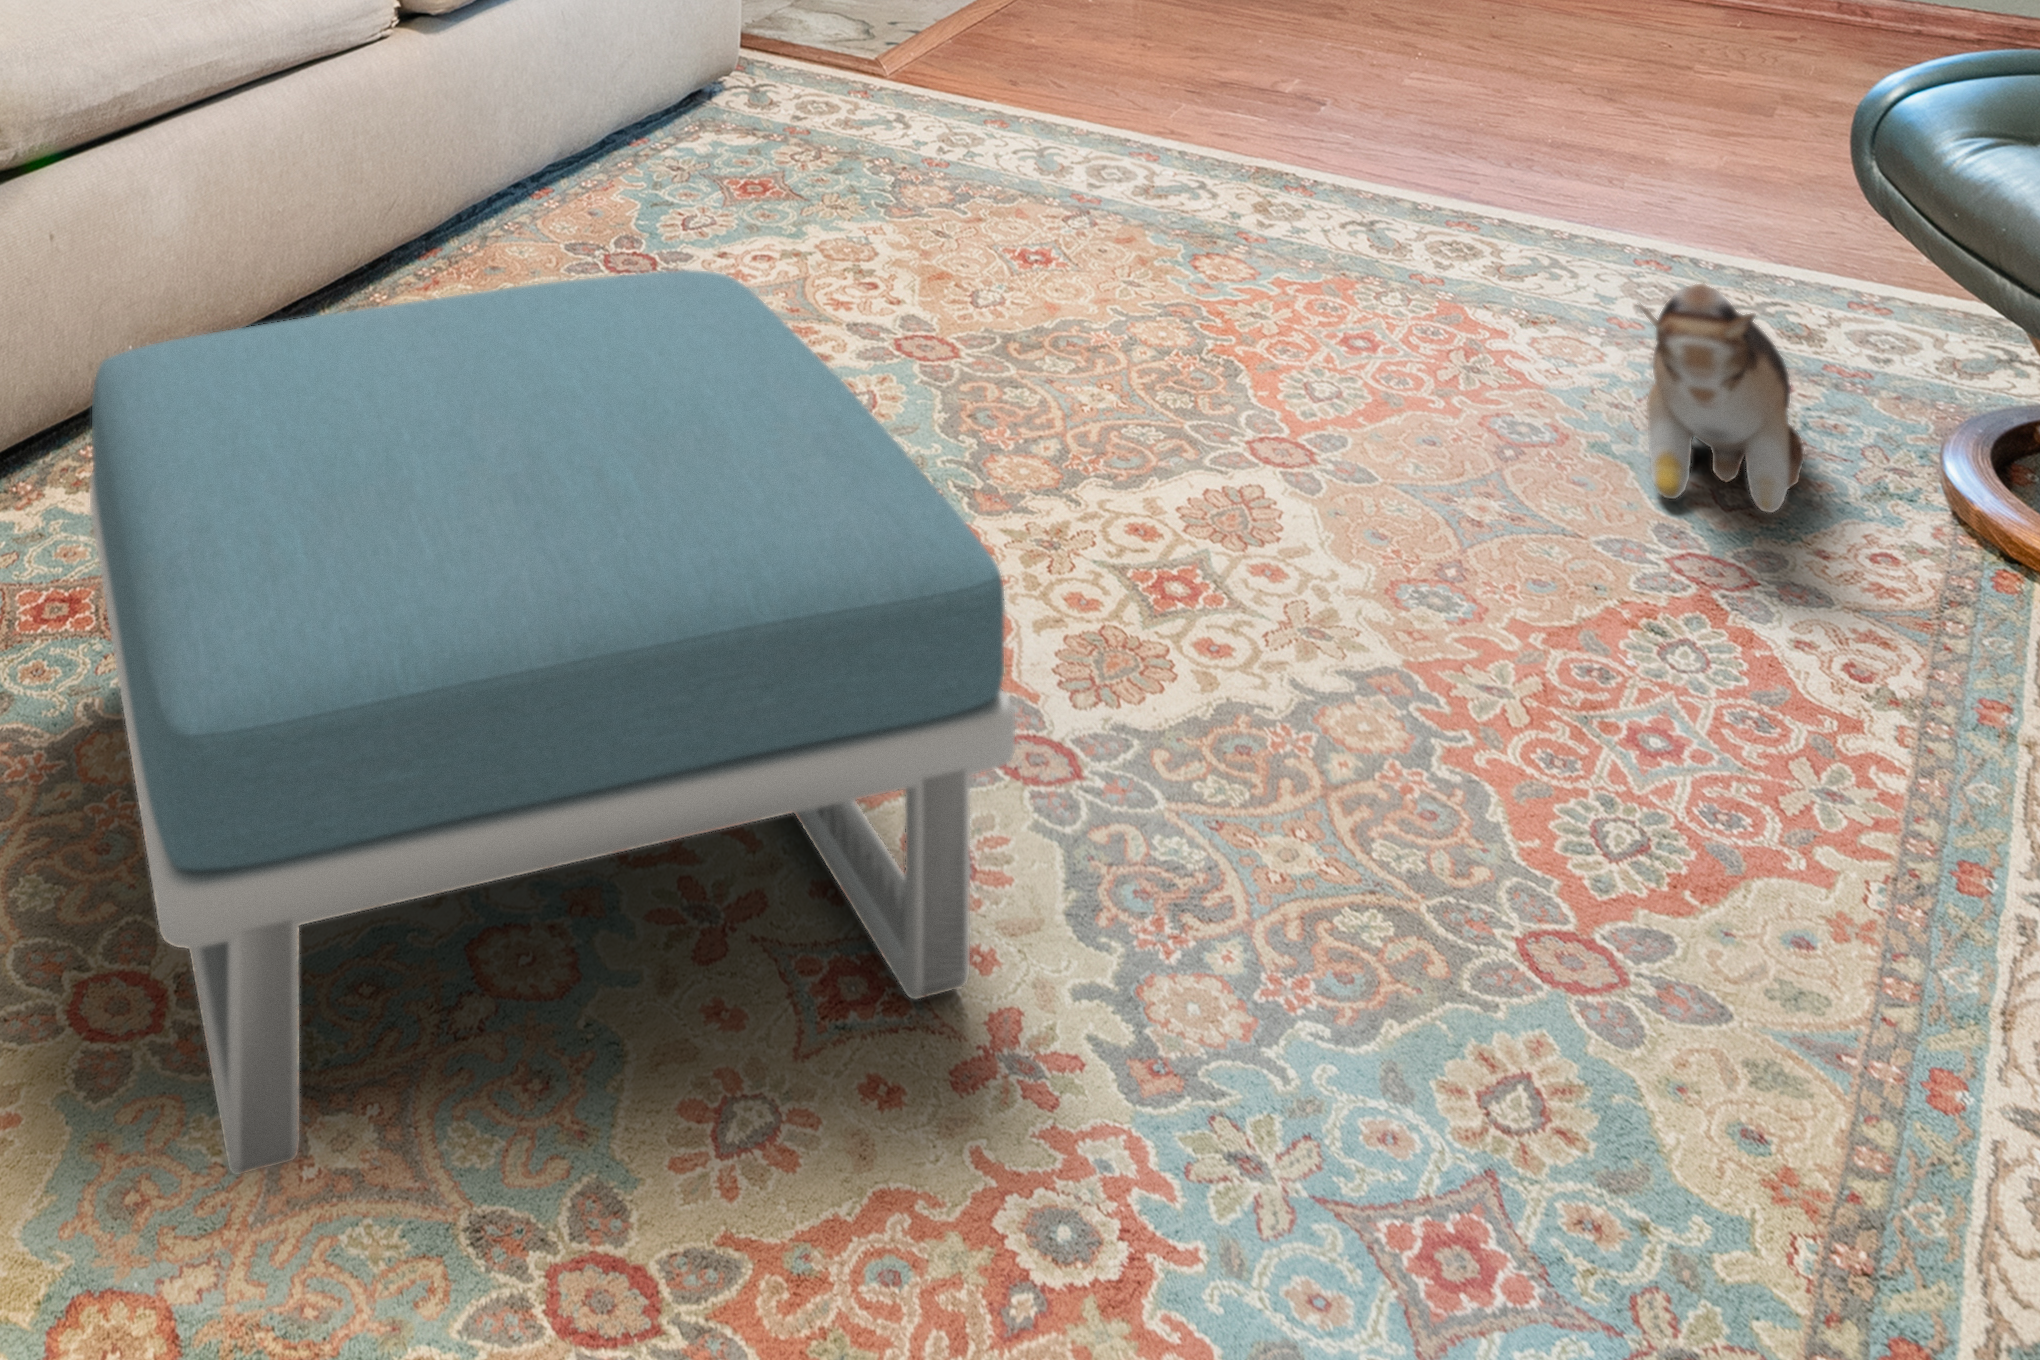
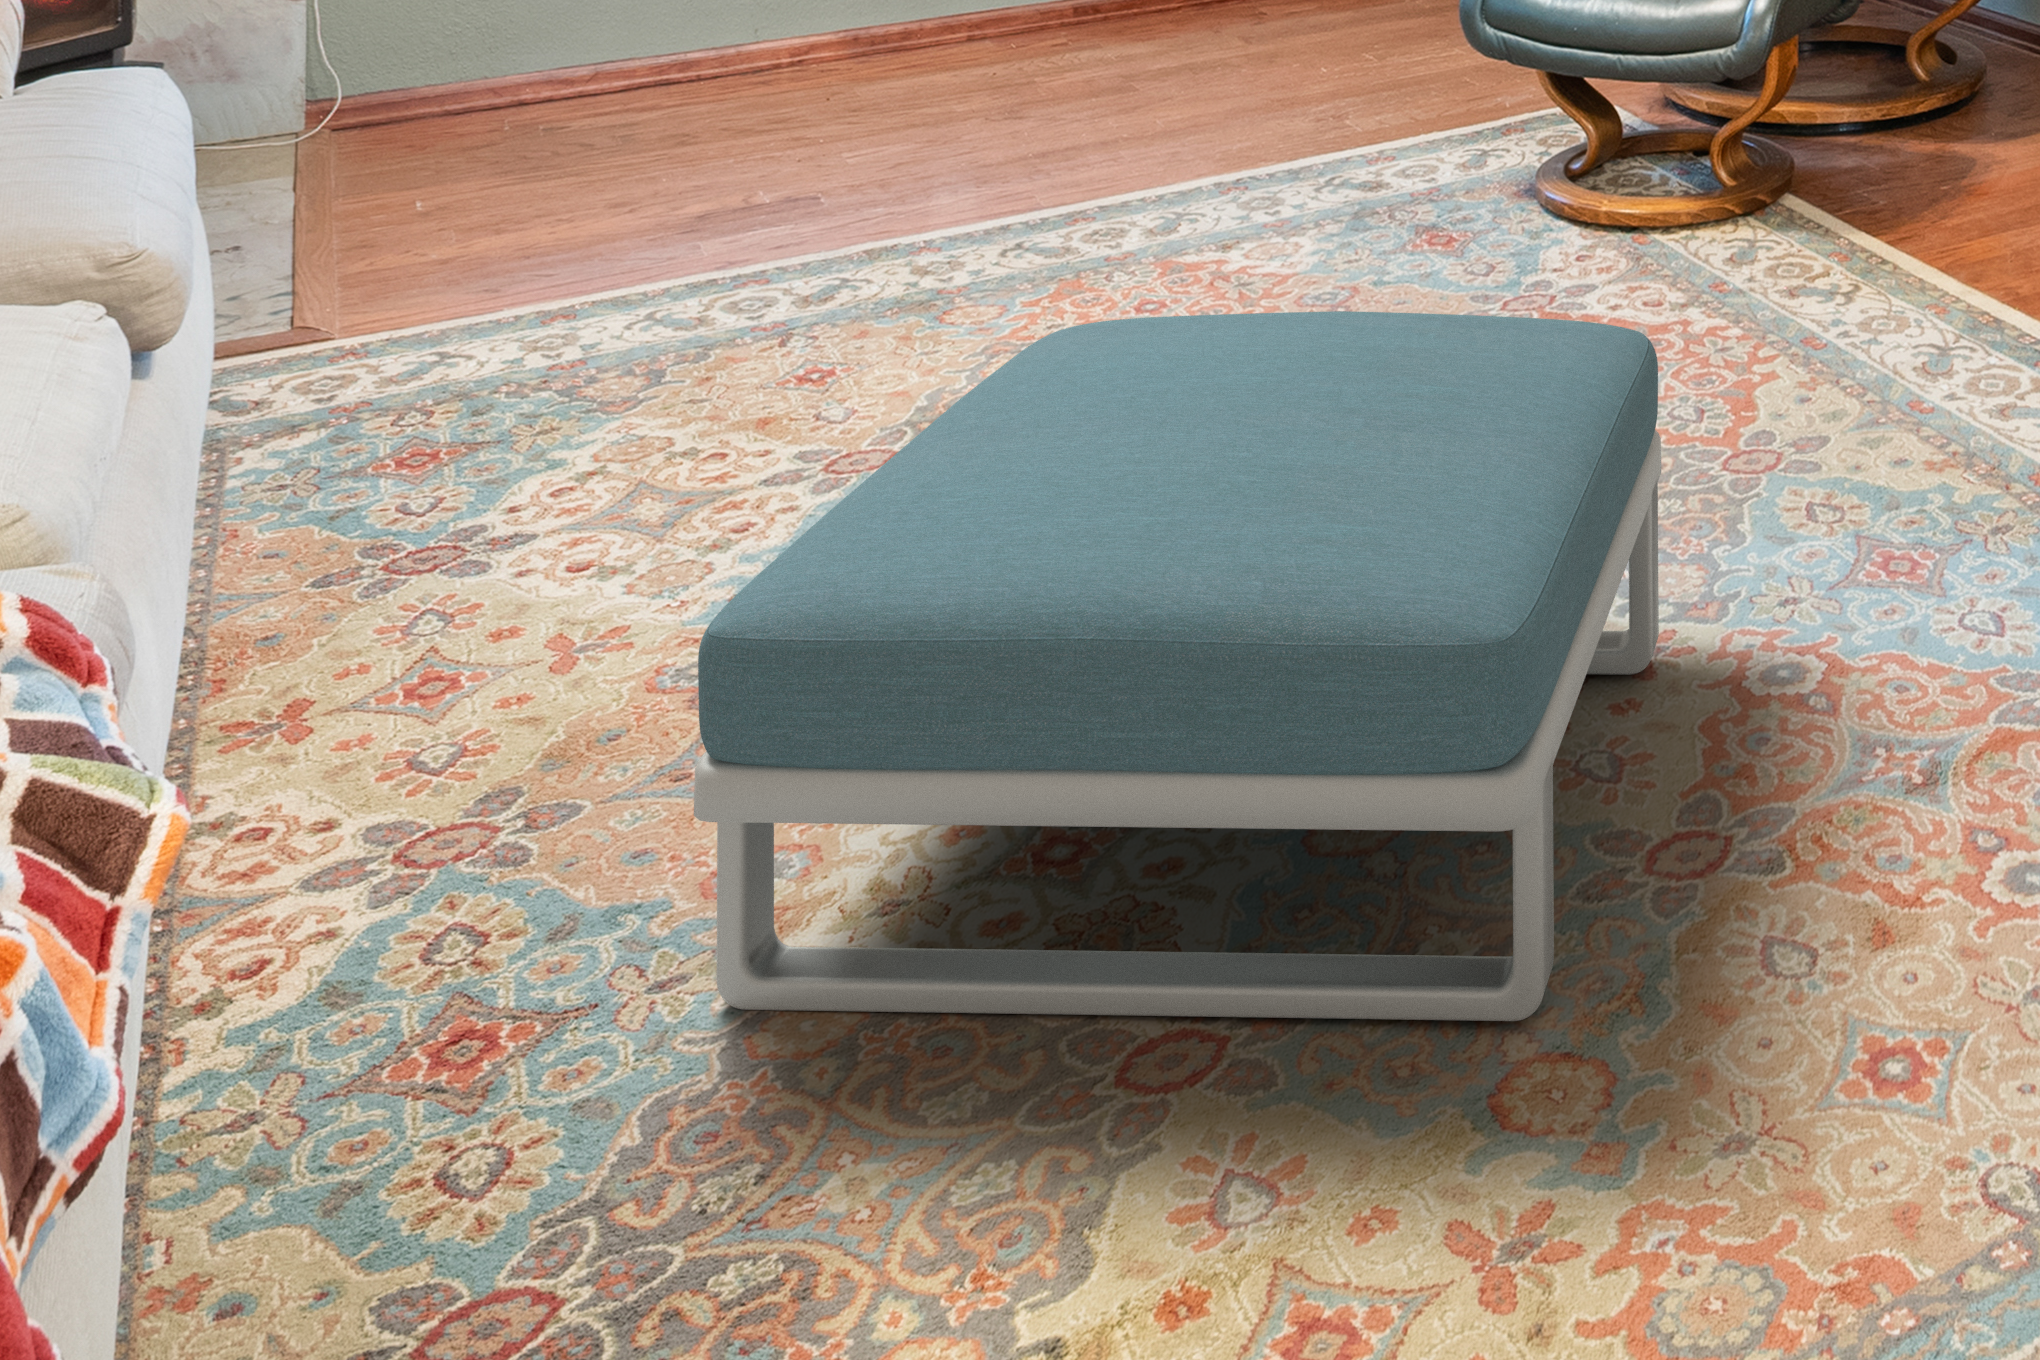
plush toy: present [1640,284,1805,513] -> none [1416,113,1570,283]

